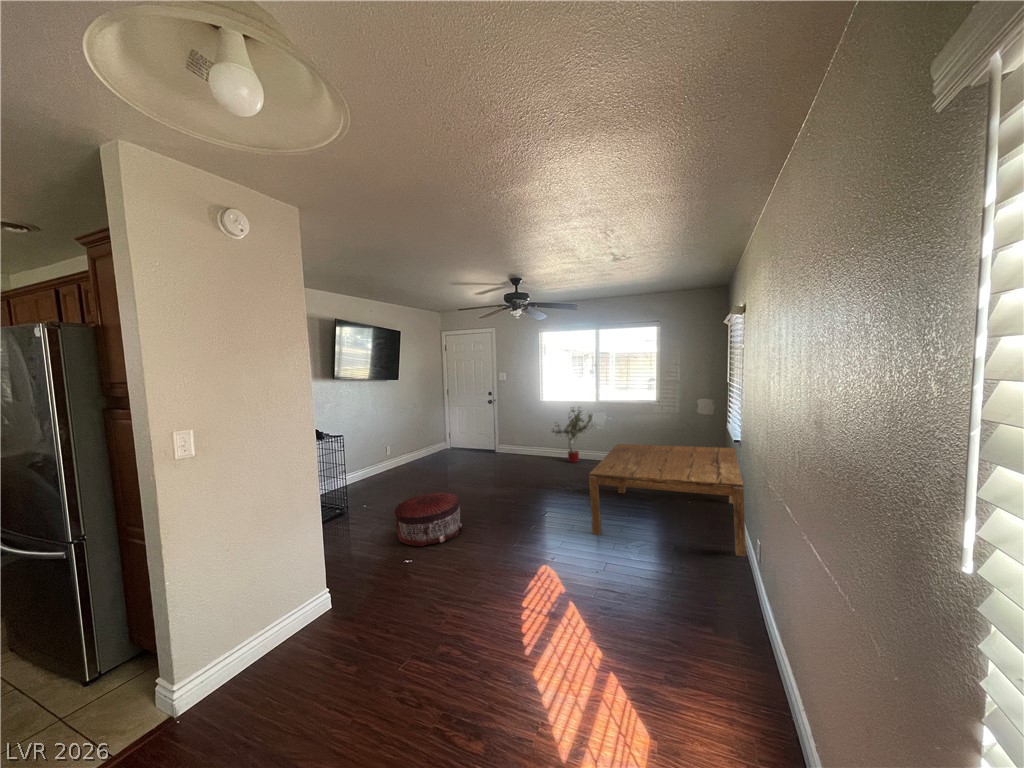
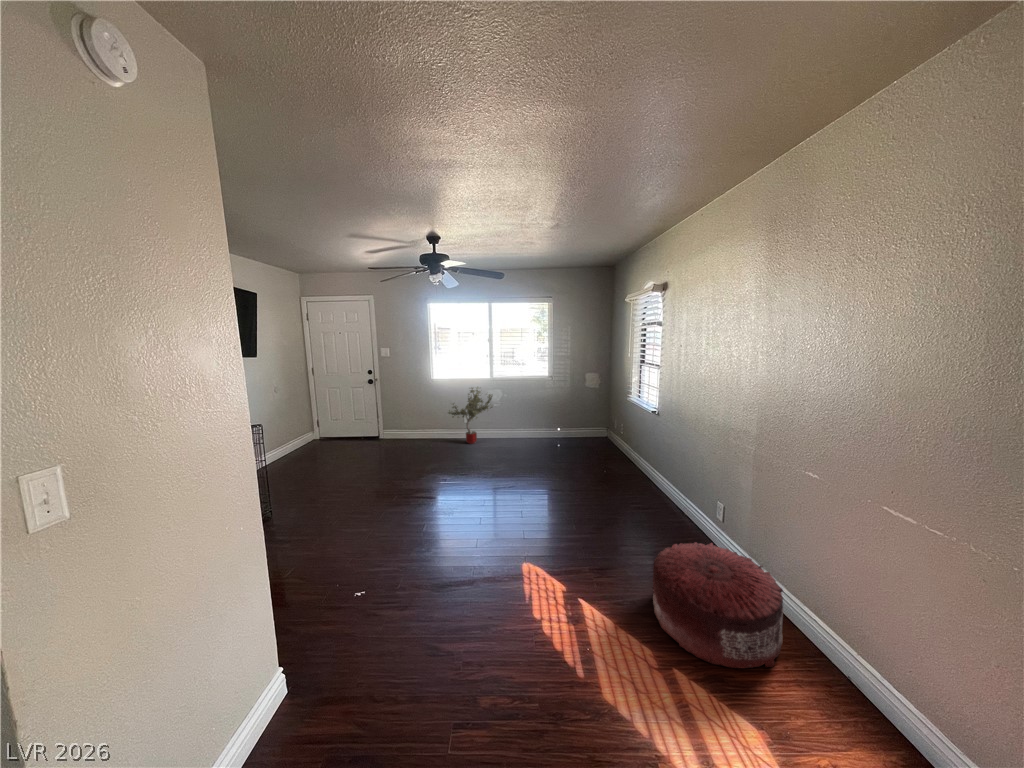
coffee table: present [589,444,746,557] -> none [536,422,682,518]
pouf: present [395,493,462,546] -> present [652,542,783,668]

